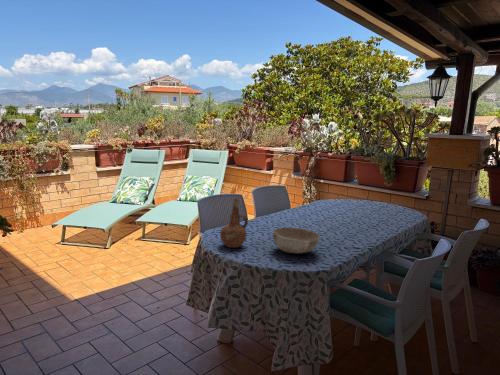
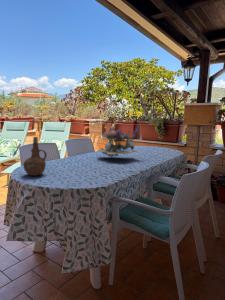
flower arrangement: none [302,180,363,223] -> present [98,127,139,157]
bowl: present [273,227,320,253] -> none [66,159,103,177]

